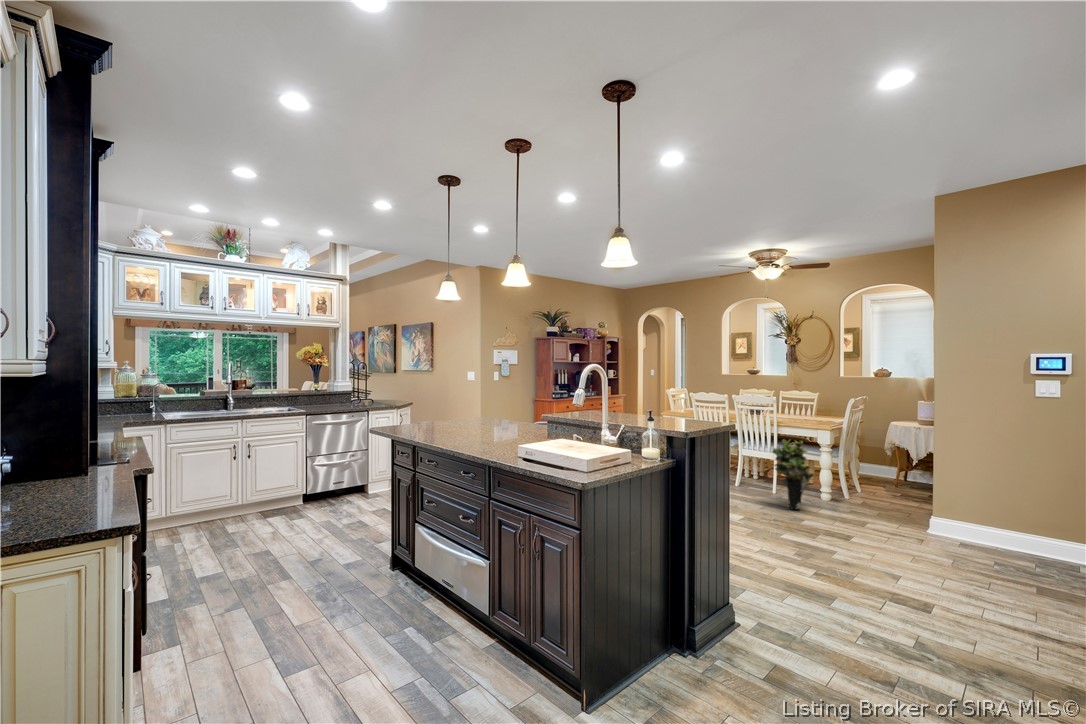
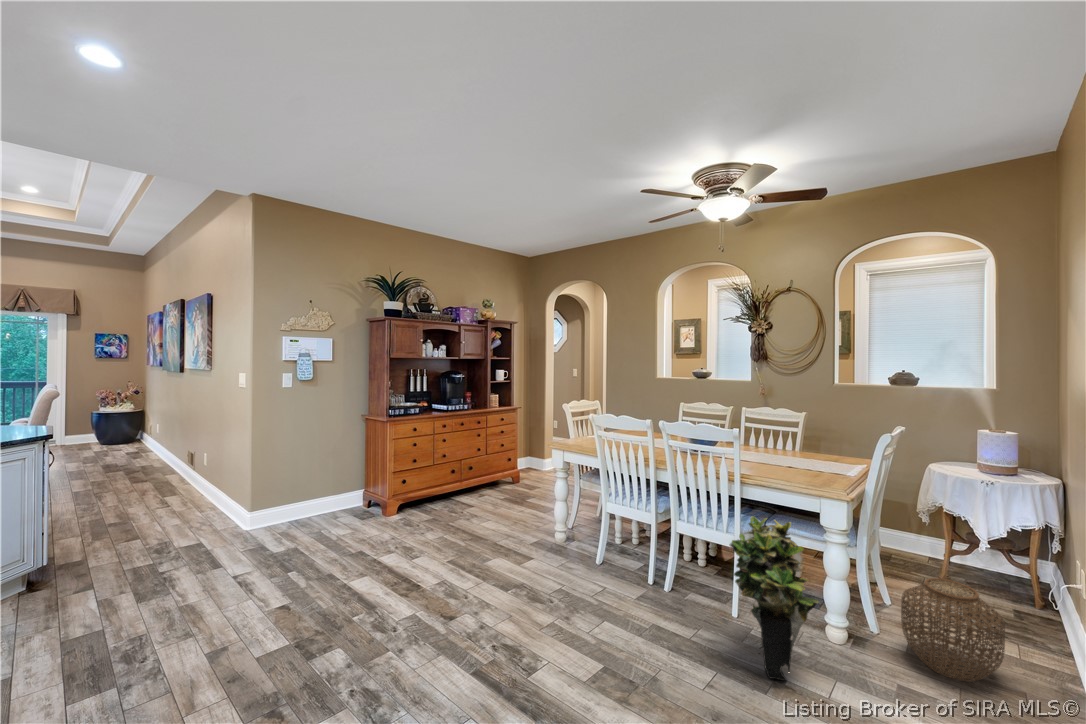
woven basket: none [859,468,906,512] -> present [901,578,1005,681]

